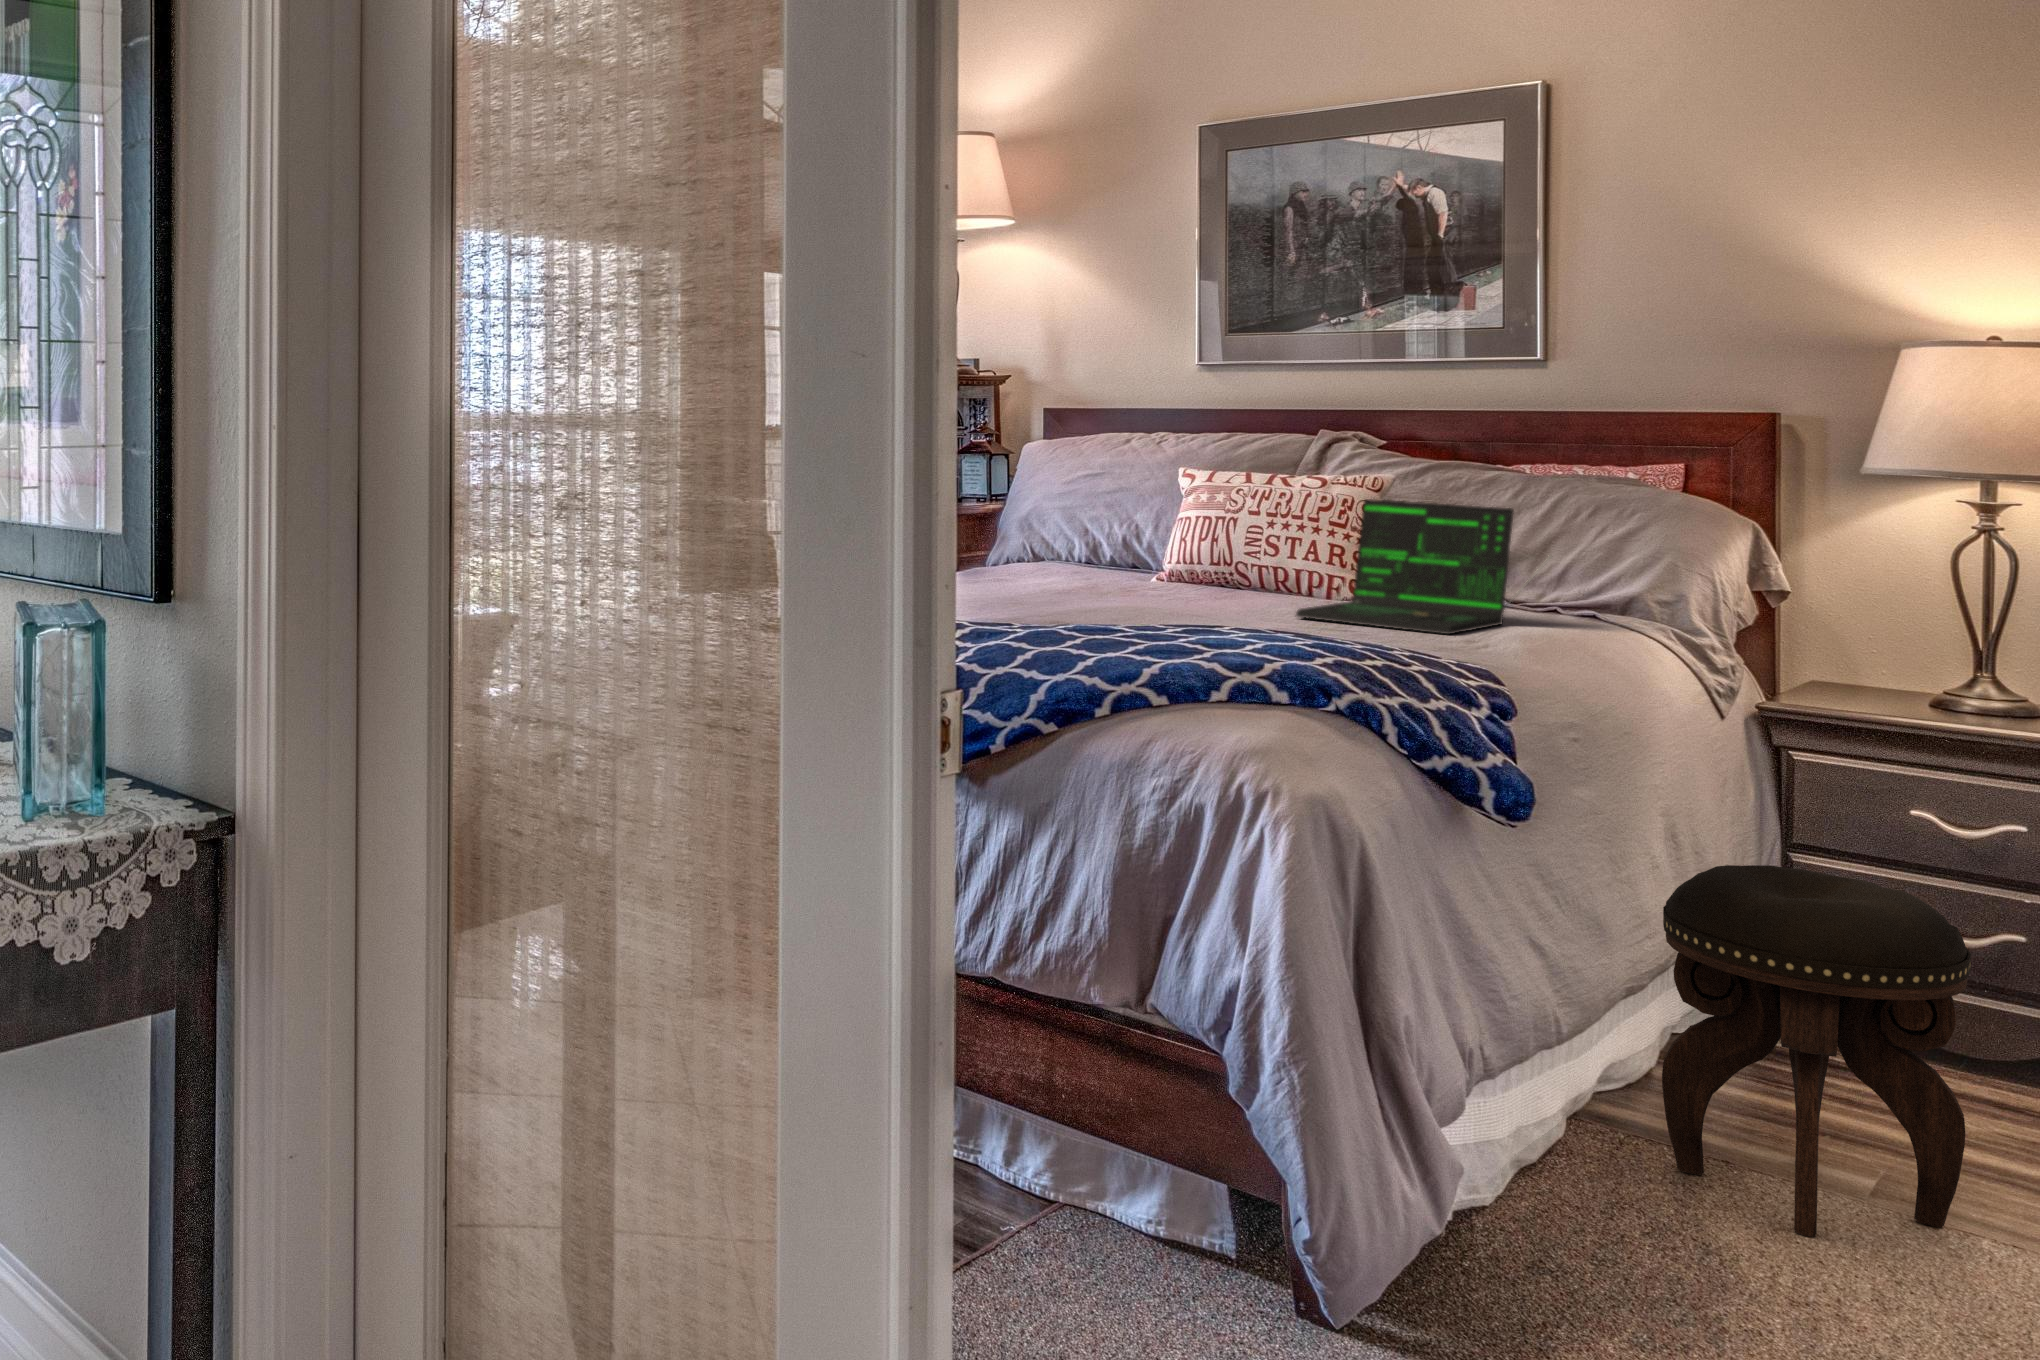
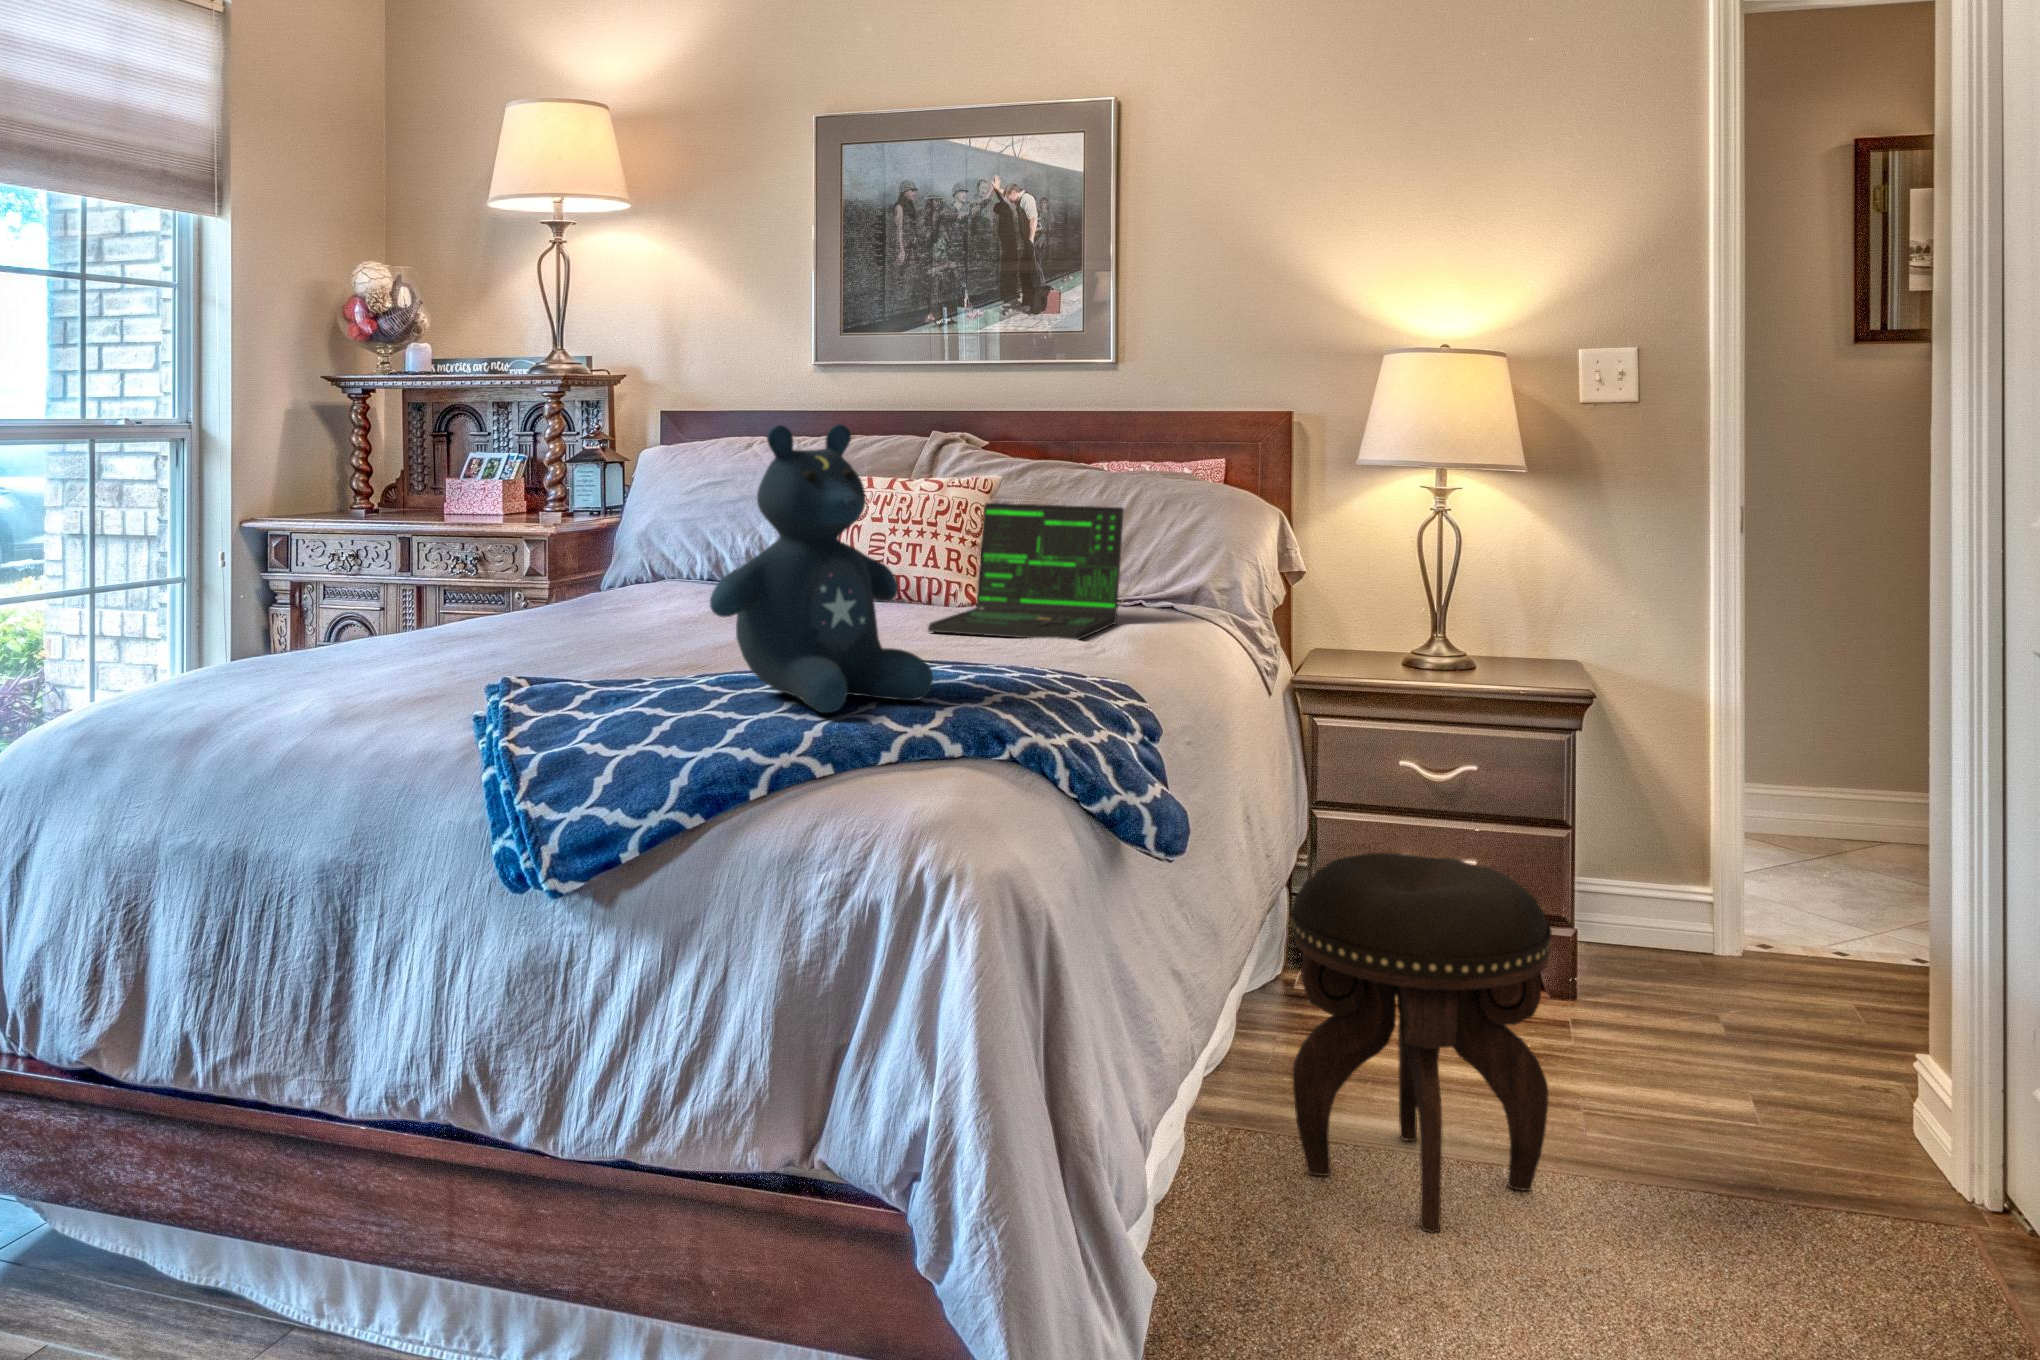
stuffed bear: none [1070,410,1272,656] -> present [710,424,933,713]

